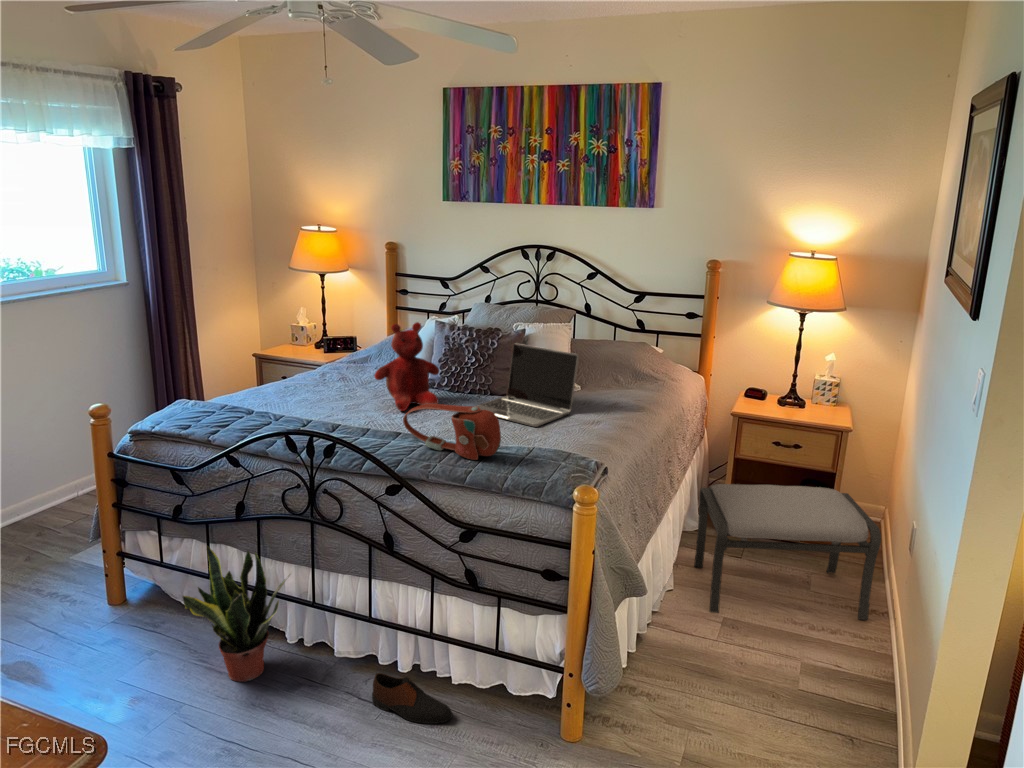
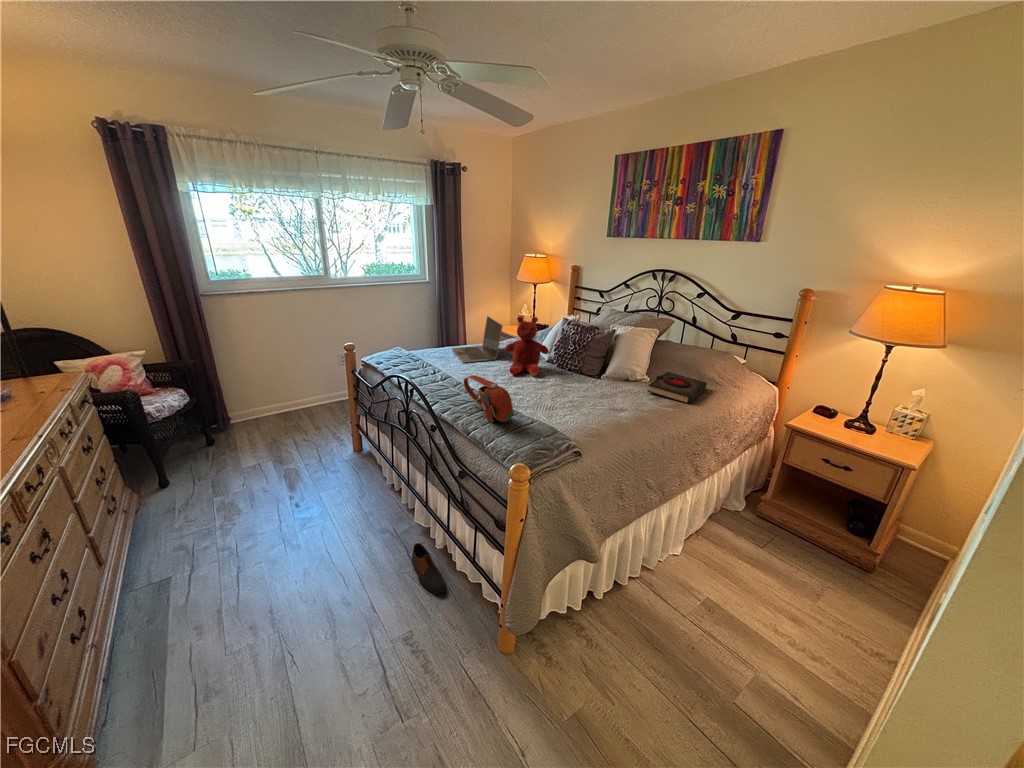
laptop: present [475,343,579,427] -> present [452,316,502,363]
book: none [589,375,644,407] -> present [648,372,707,404]
ottoman: present [694,484,881,620] -> none [697,482,901,664]
potted plant: present [183,546,290,682] -> none [326,435,397,517]

